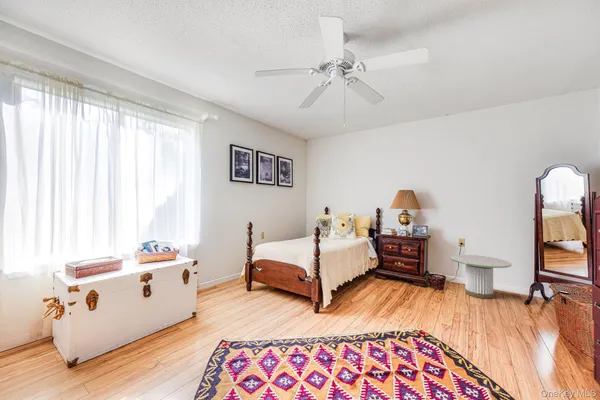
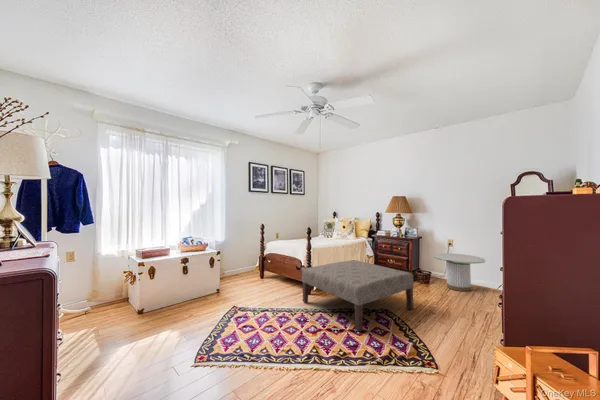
ottoman: none [312,266,452,372] -> present [302,260,414,331]

